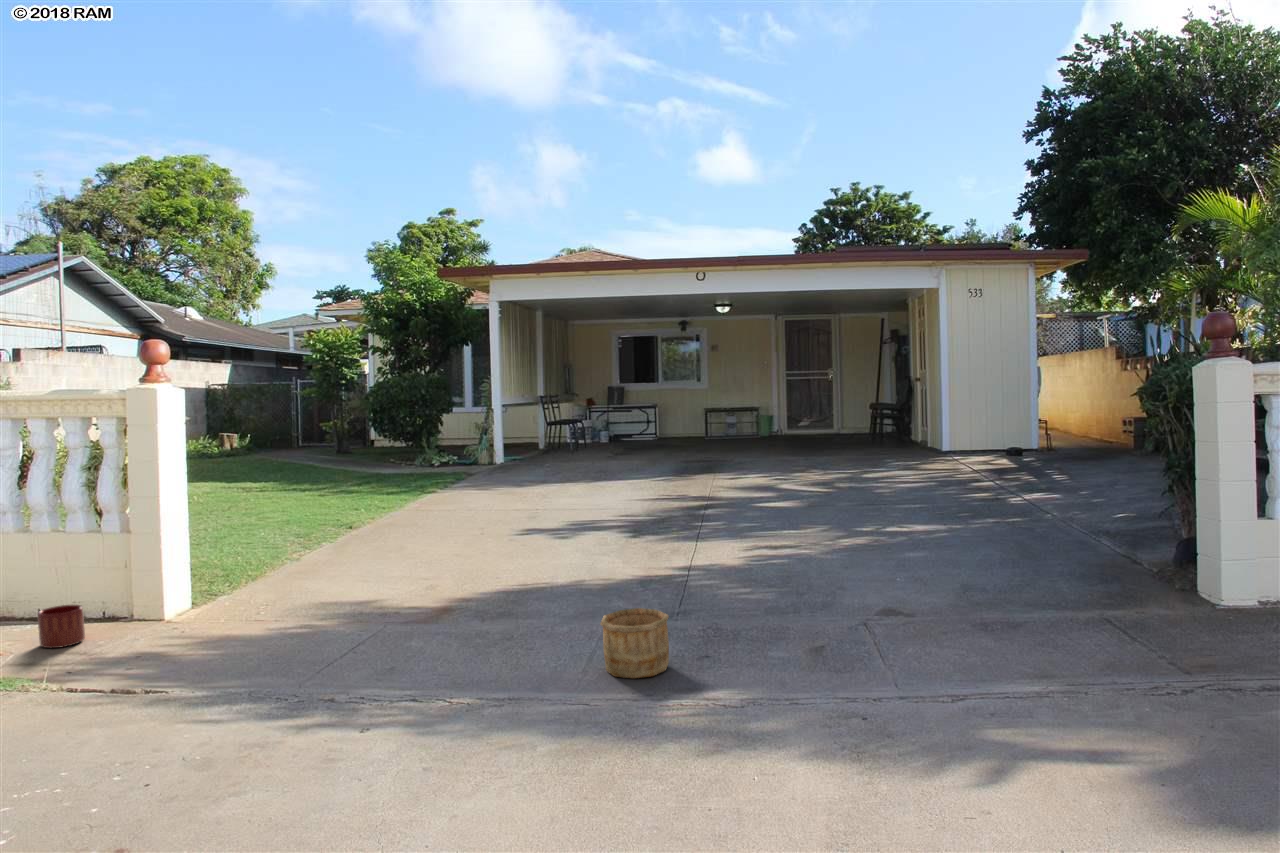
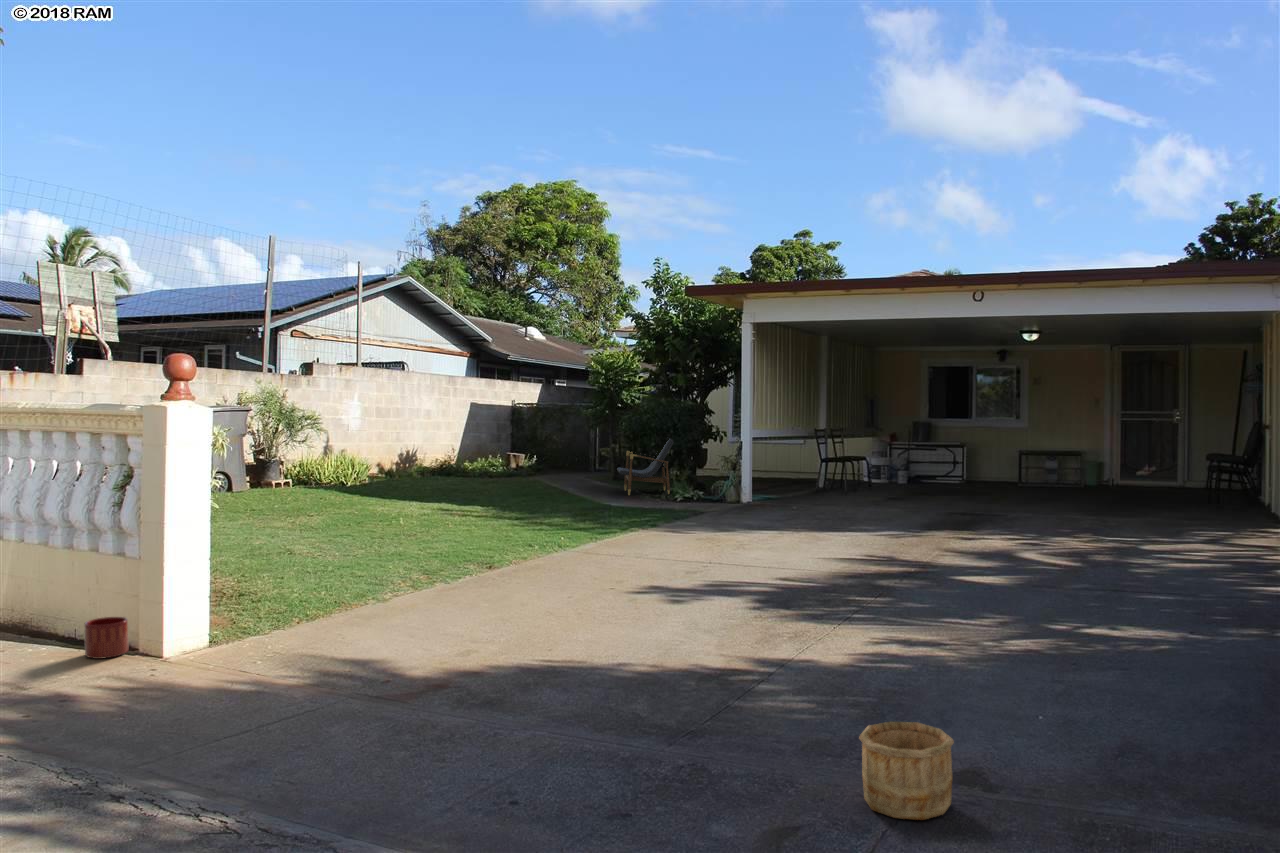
lounge chair: none [370,410,427,465] -> present [617,439,673,495]
wooden bucket: present [600,608,669,678] -> present [859,722,954,820]

